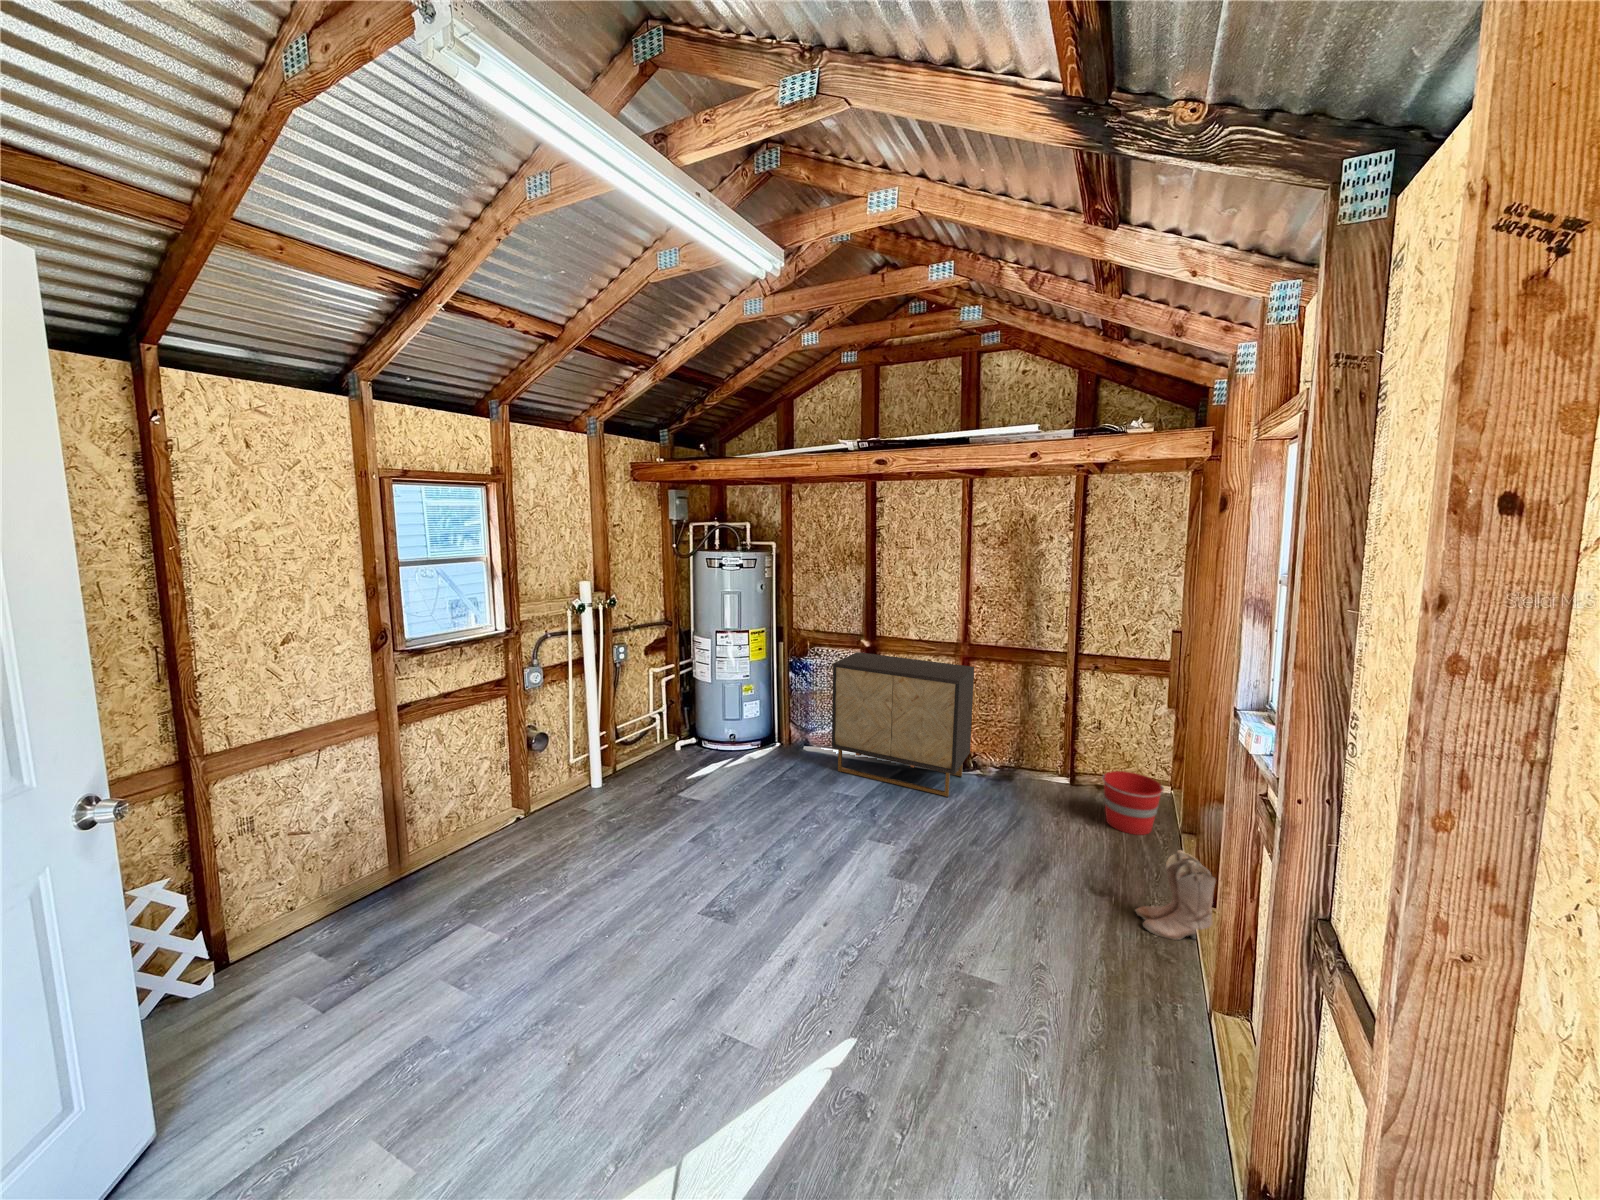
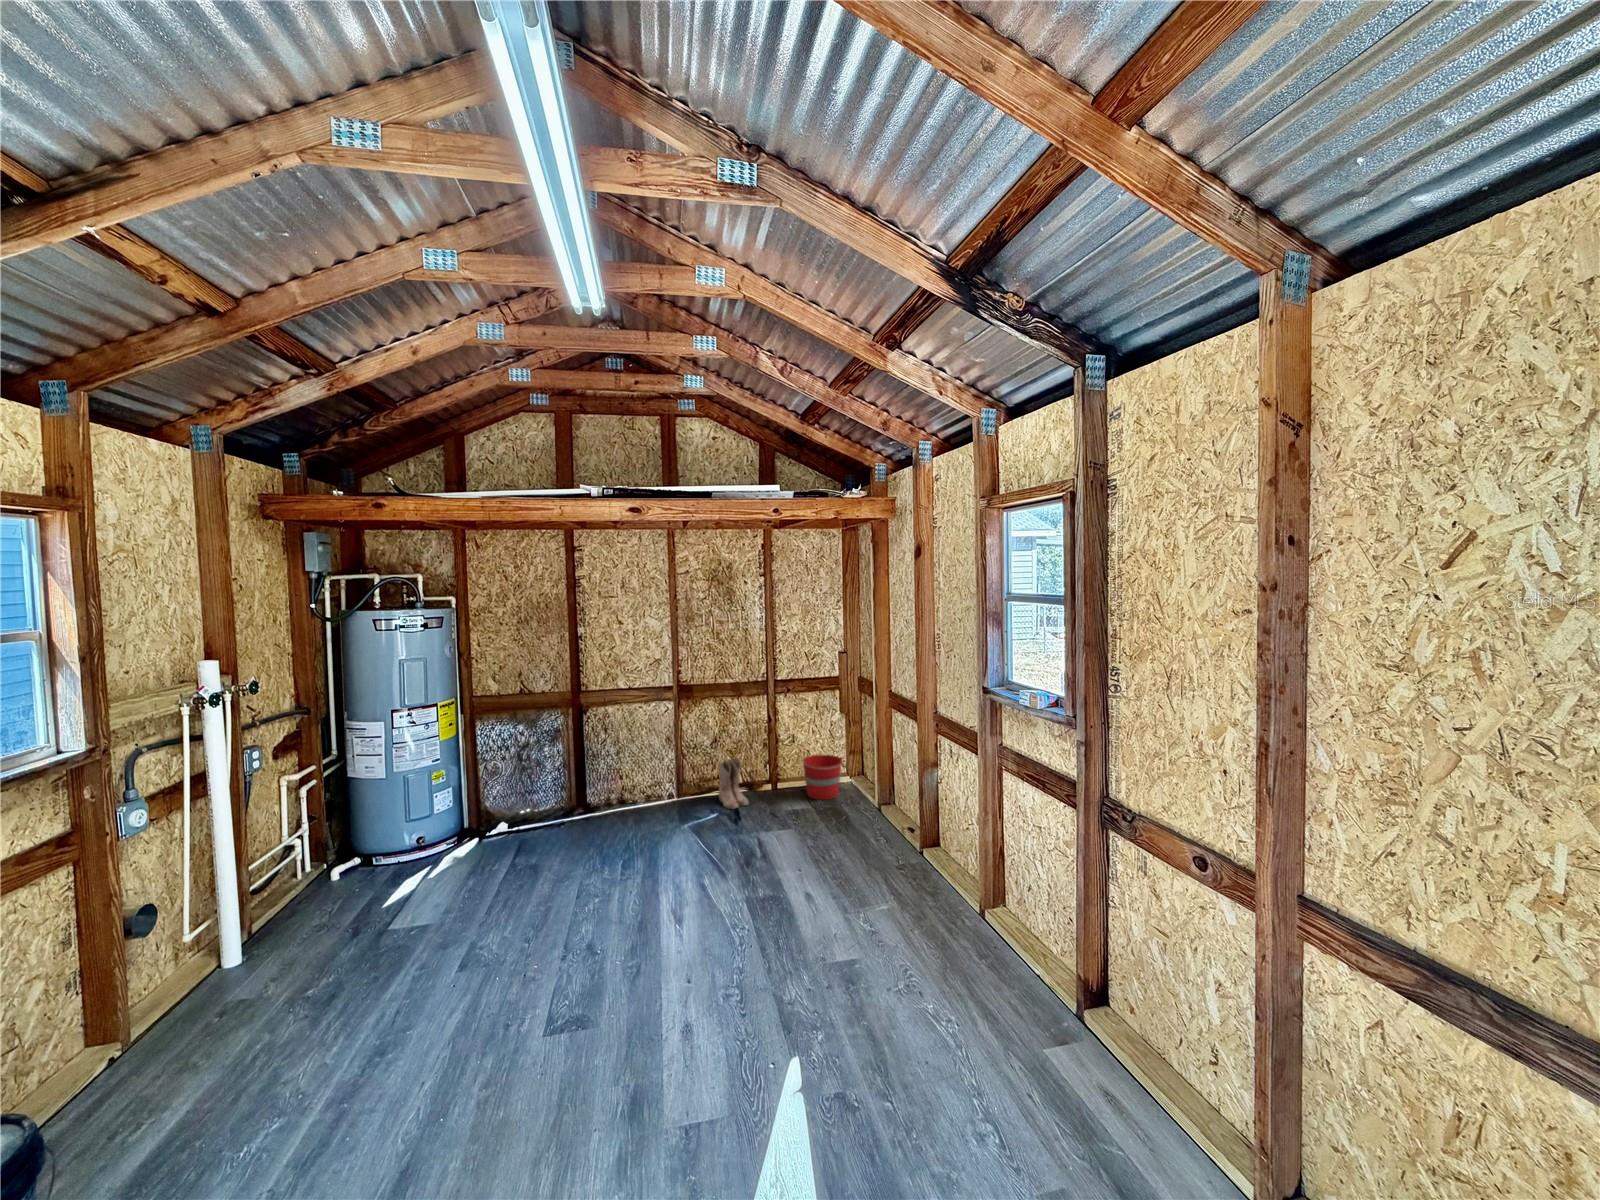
cabinet: present [832,652,974,798] -> none [559,697,696,834]
boots: present [1135,851,1216,940] -> present [718,758,749,809]

